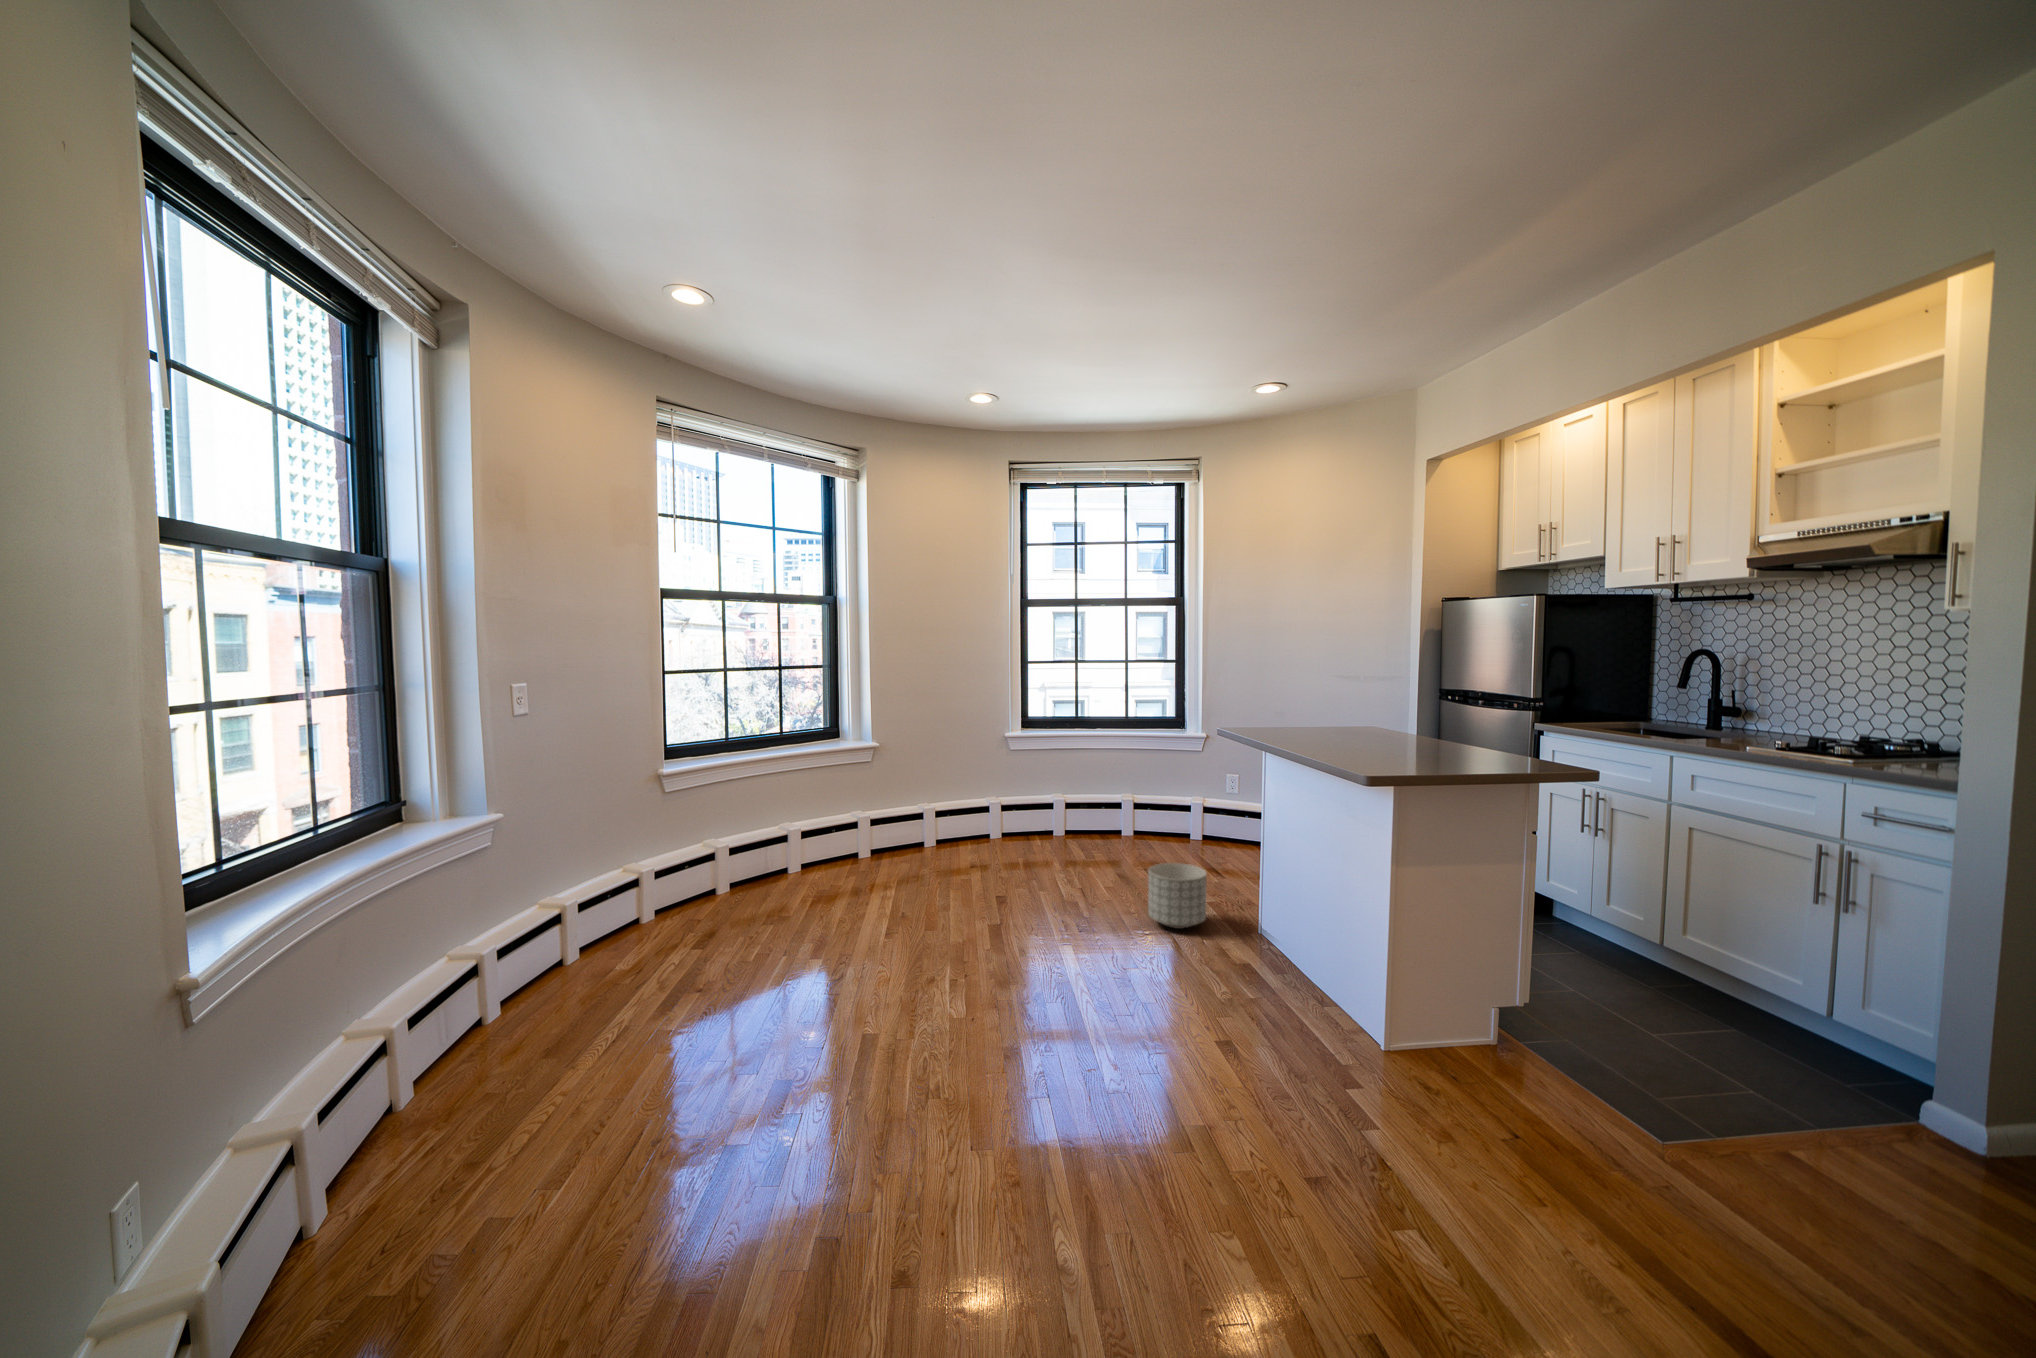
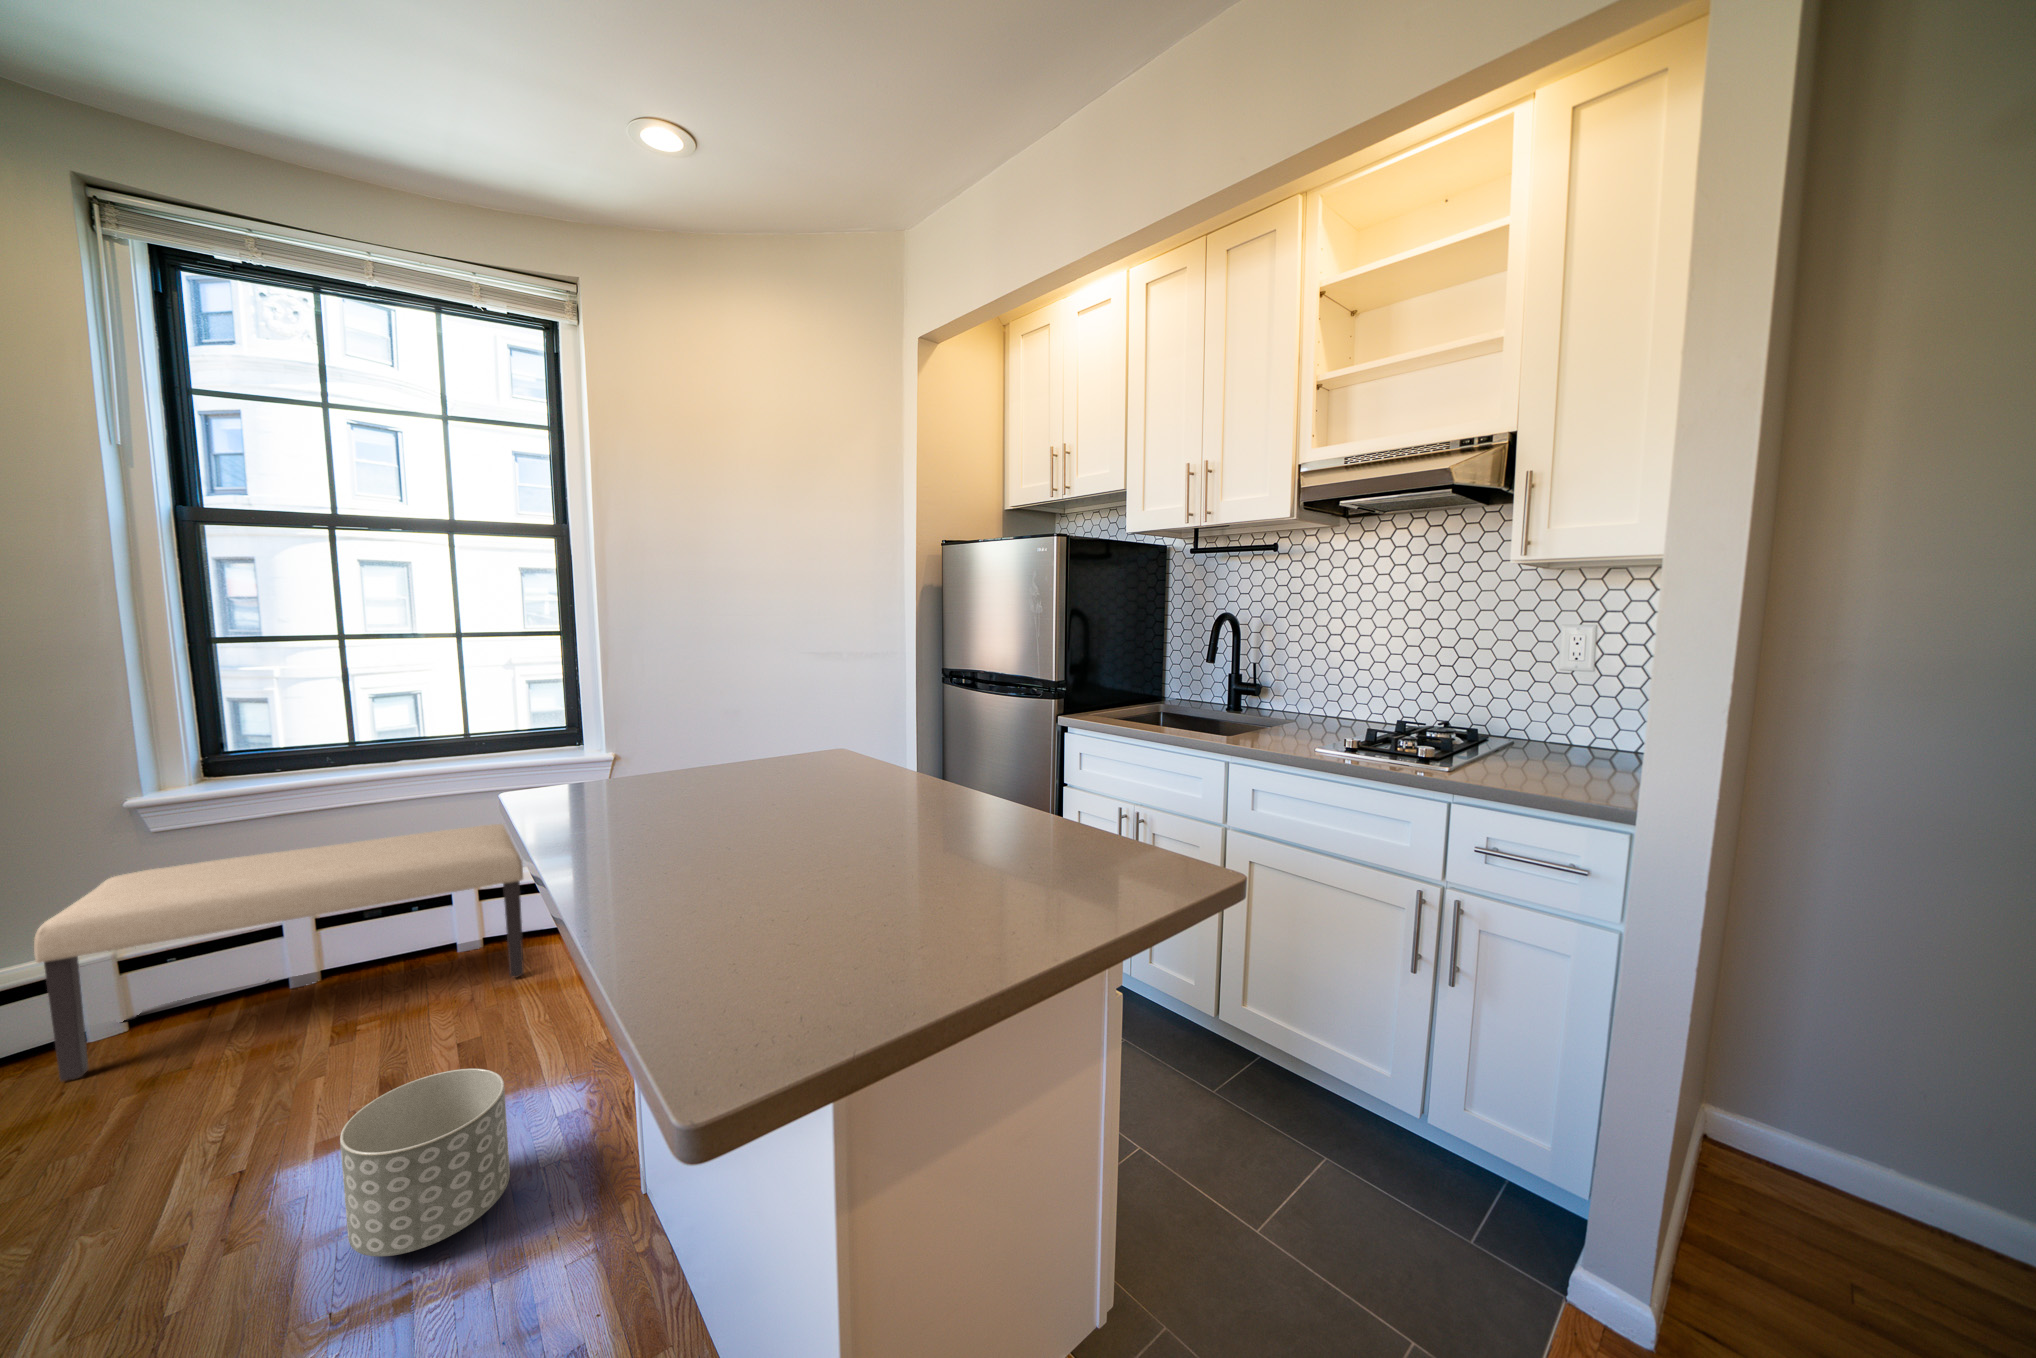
bench: none [993,770,1169,857] -> present [34,824,524,1081]

